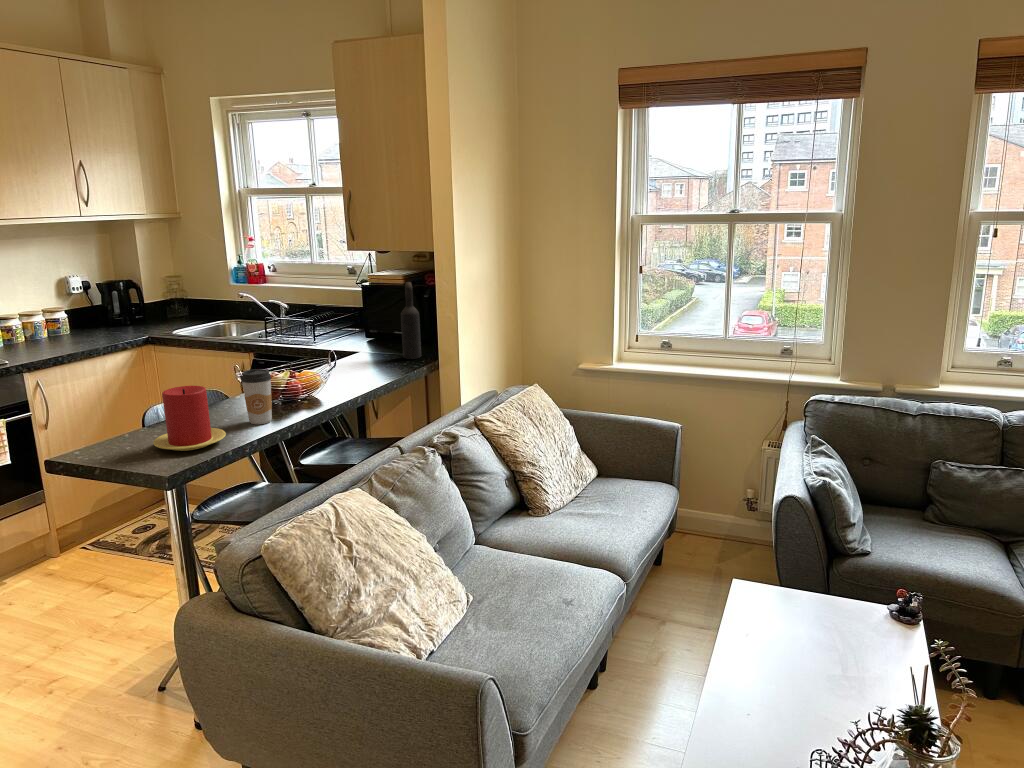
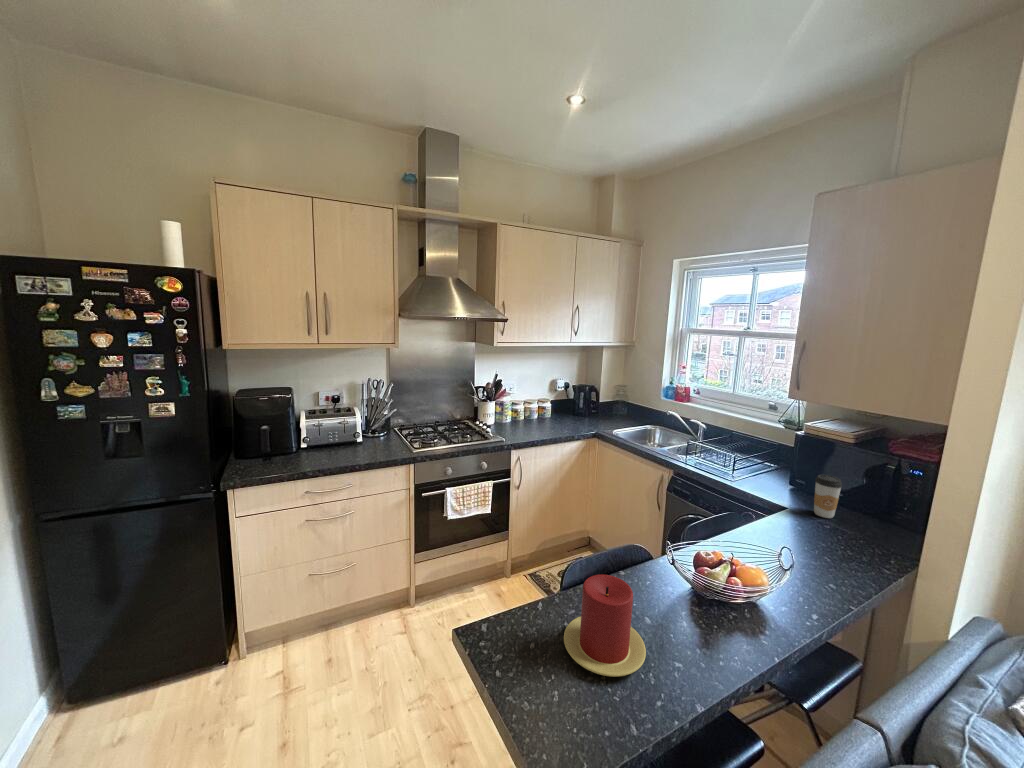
wine bottle: present [401,282,421,359] -> none [848,454,883,542]
coffee cup: present [241,369,272,424] -> present [814,475,842,518]

